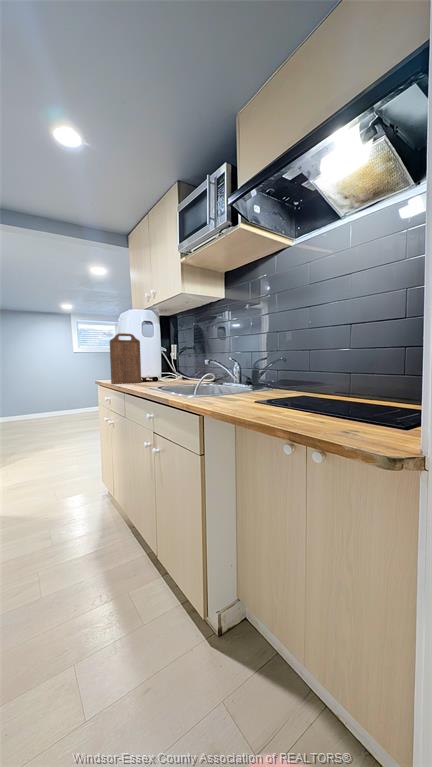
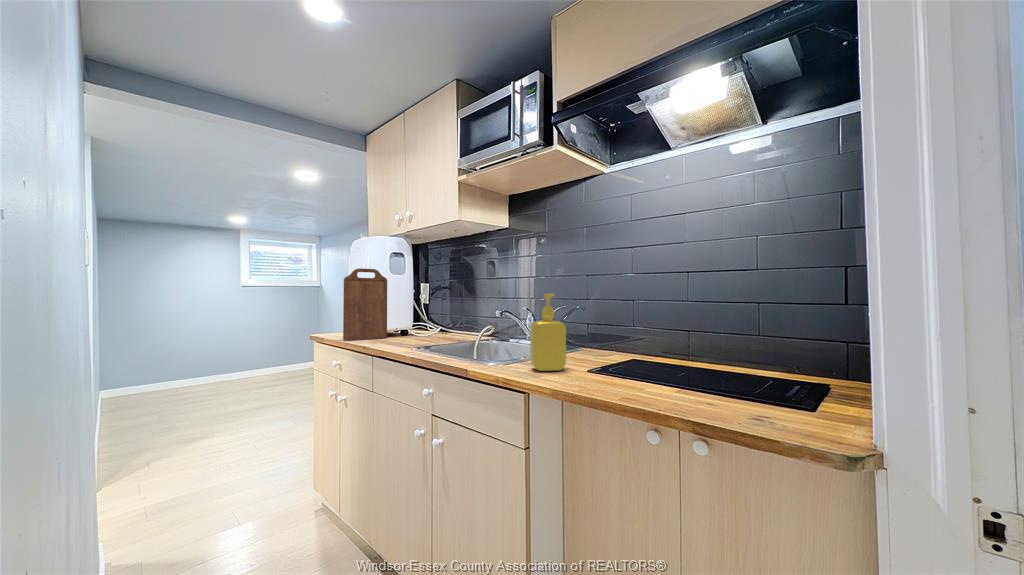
soap dispenser: none [208,343,234,402] -> present [530,294,566,371]

